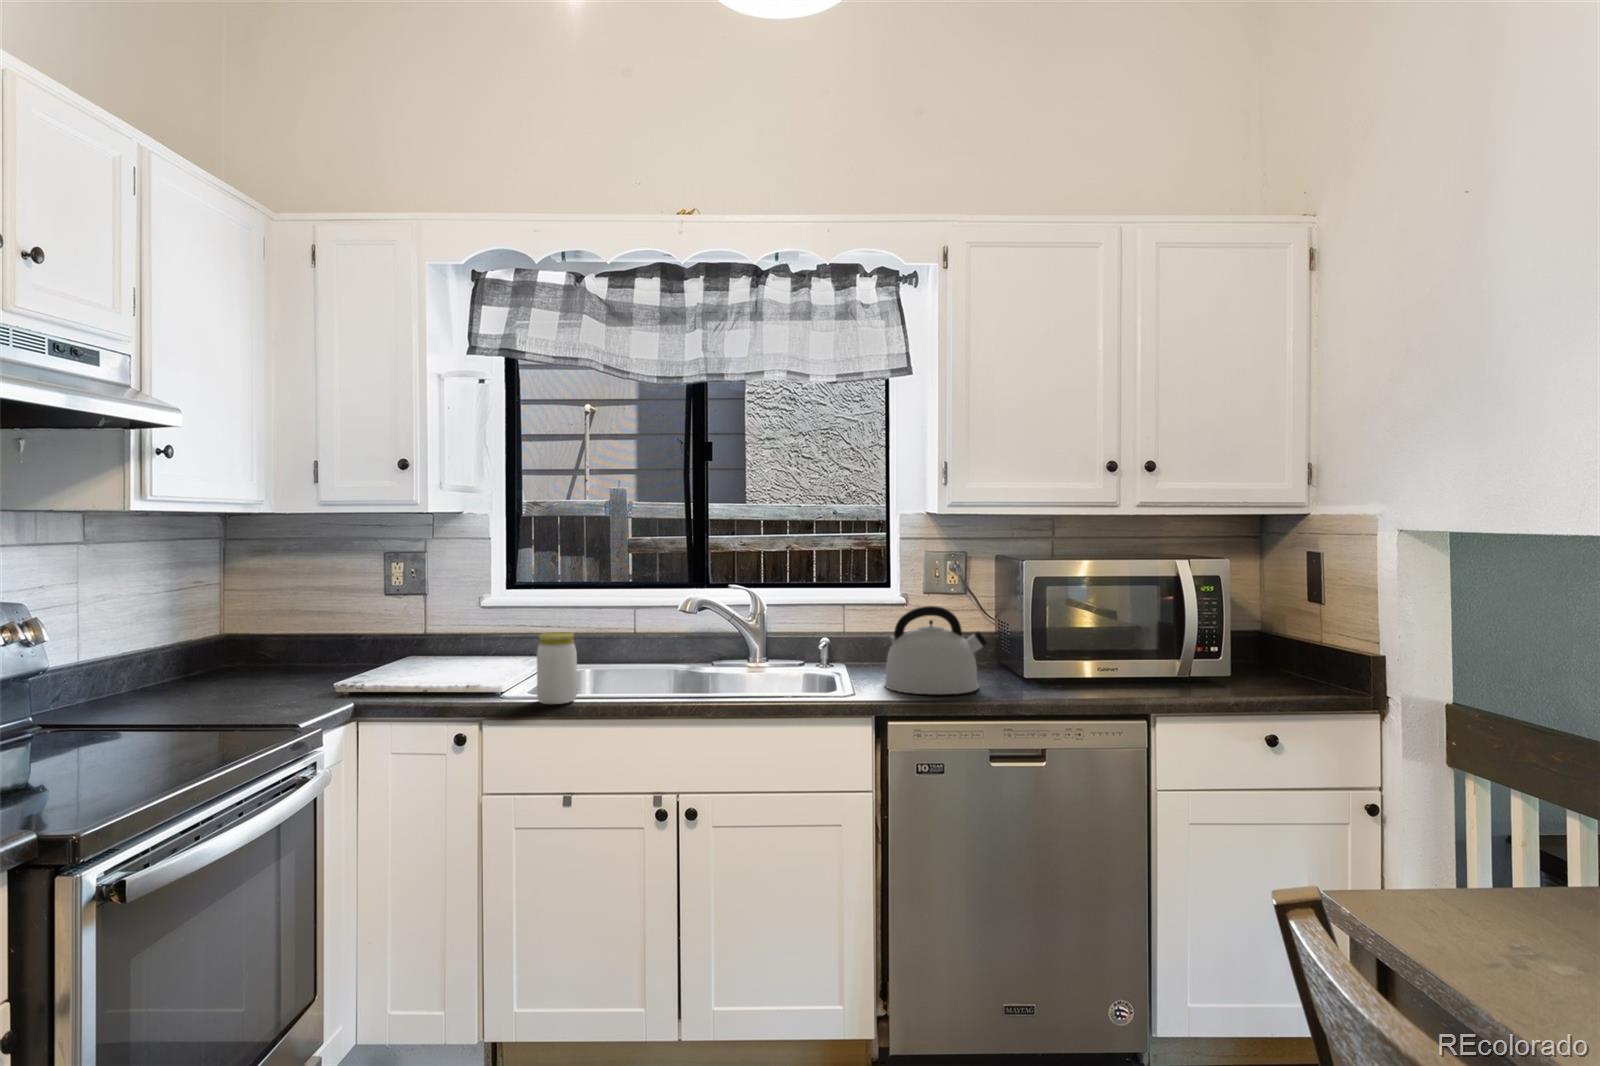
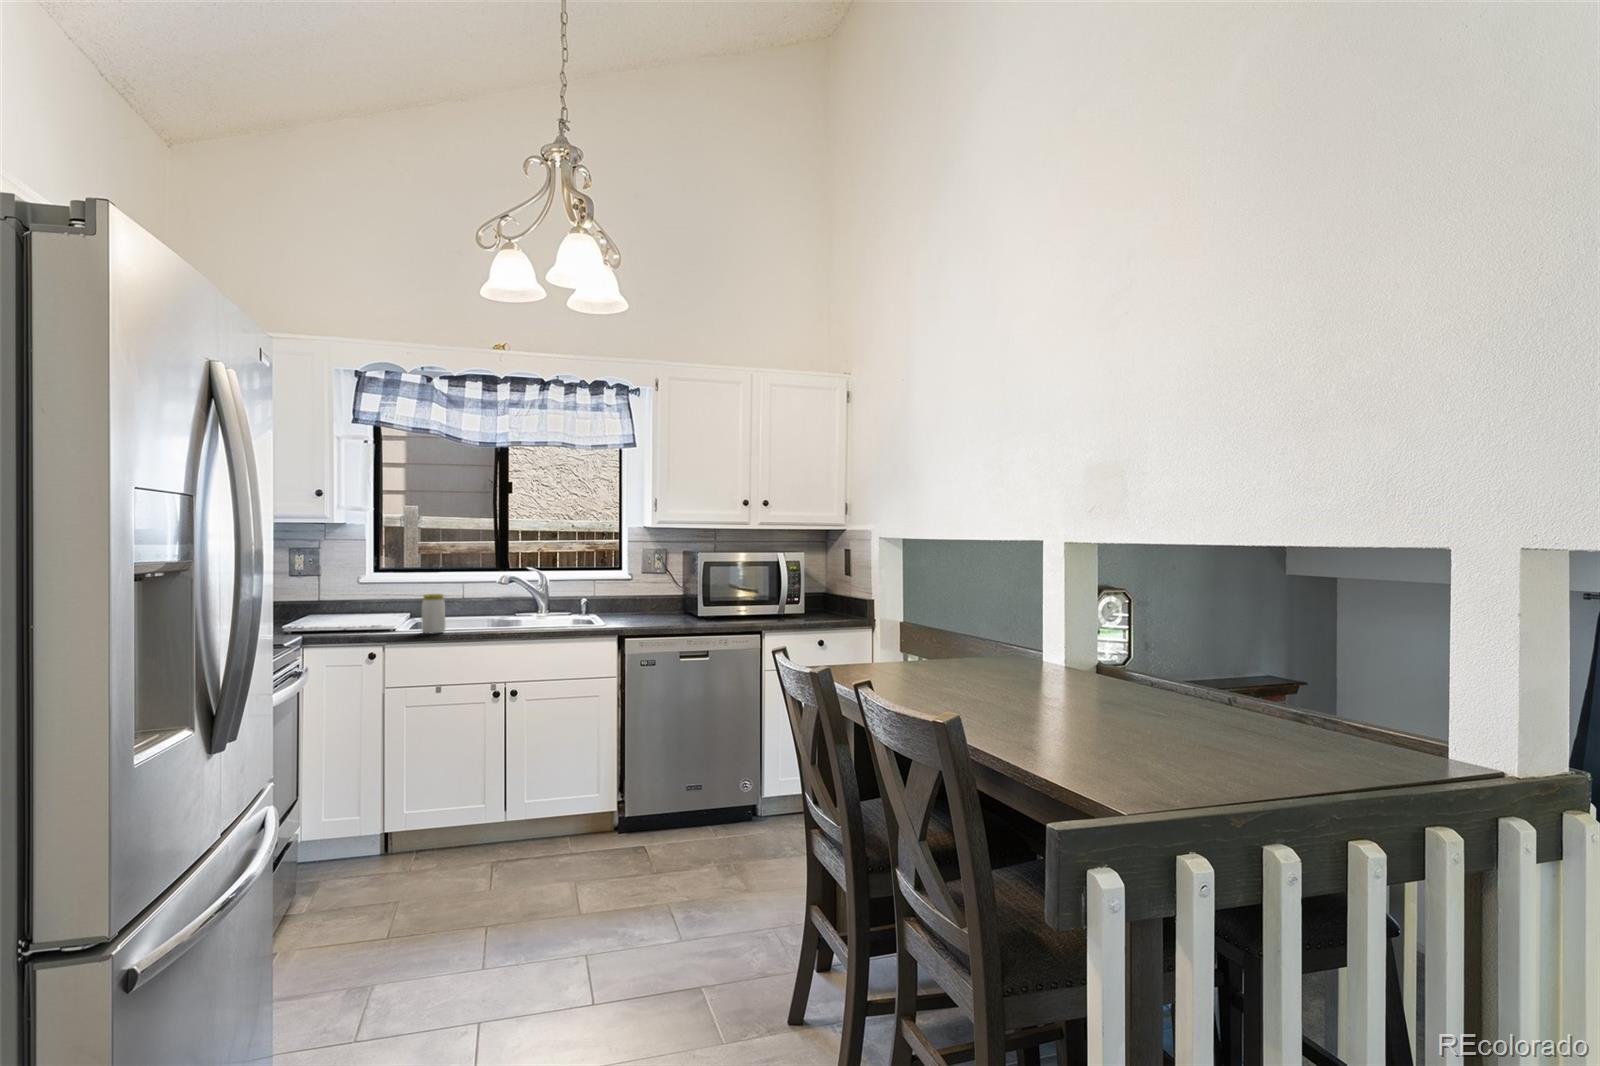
kettle: present [884,606,987,694] -> none [620,578,677,624]

